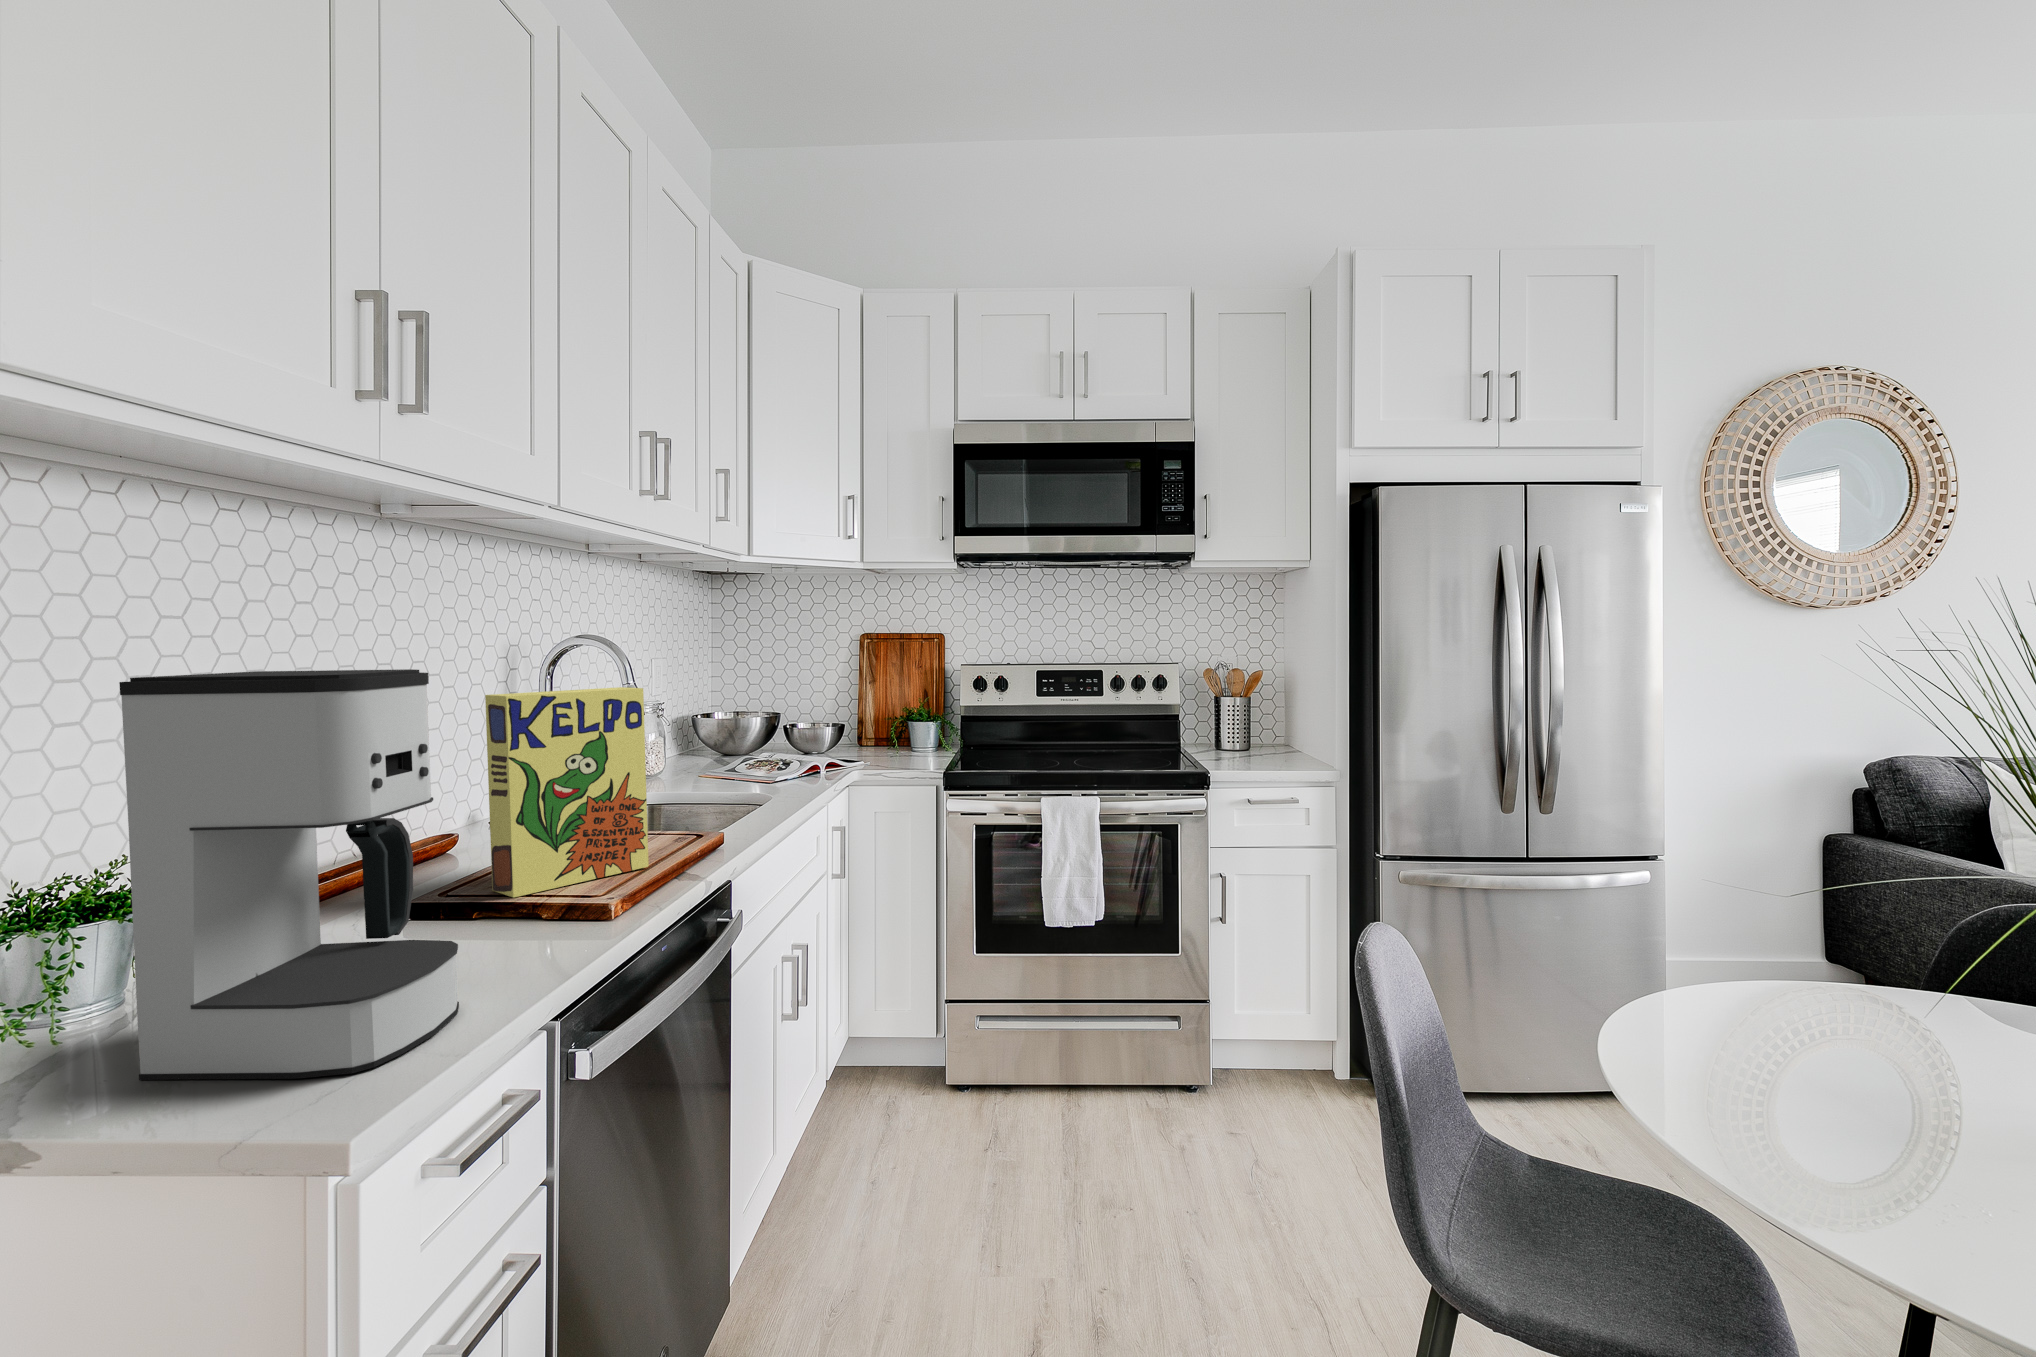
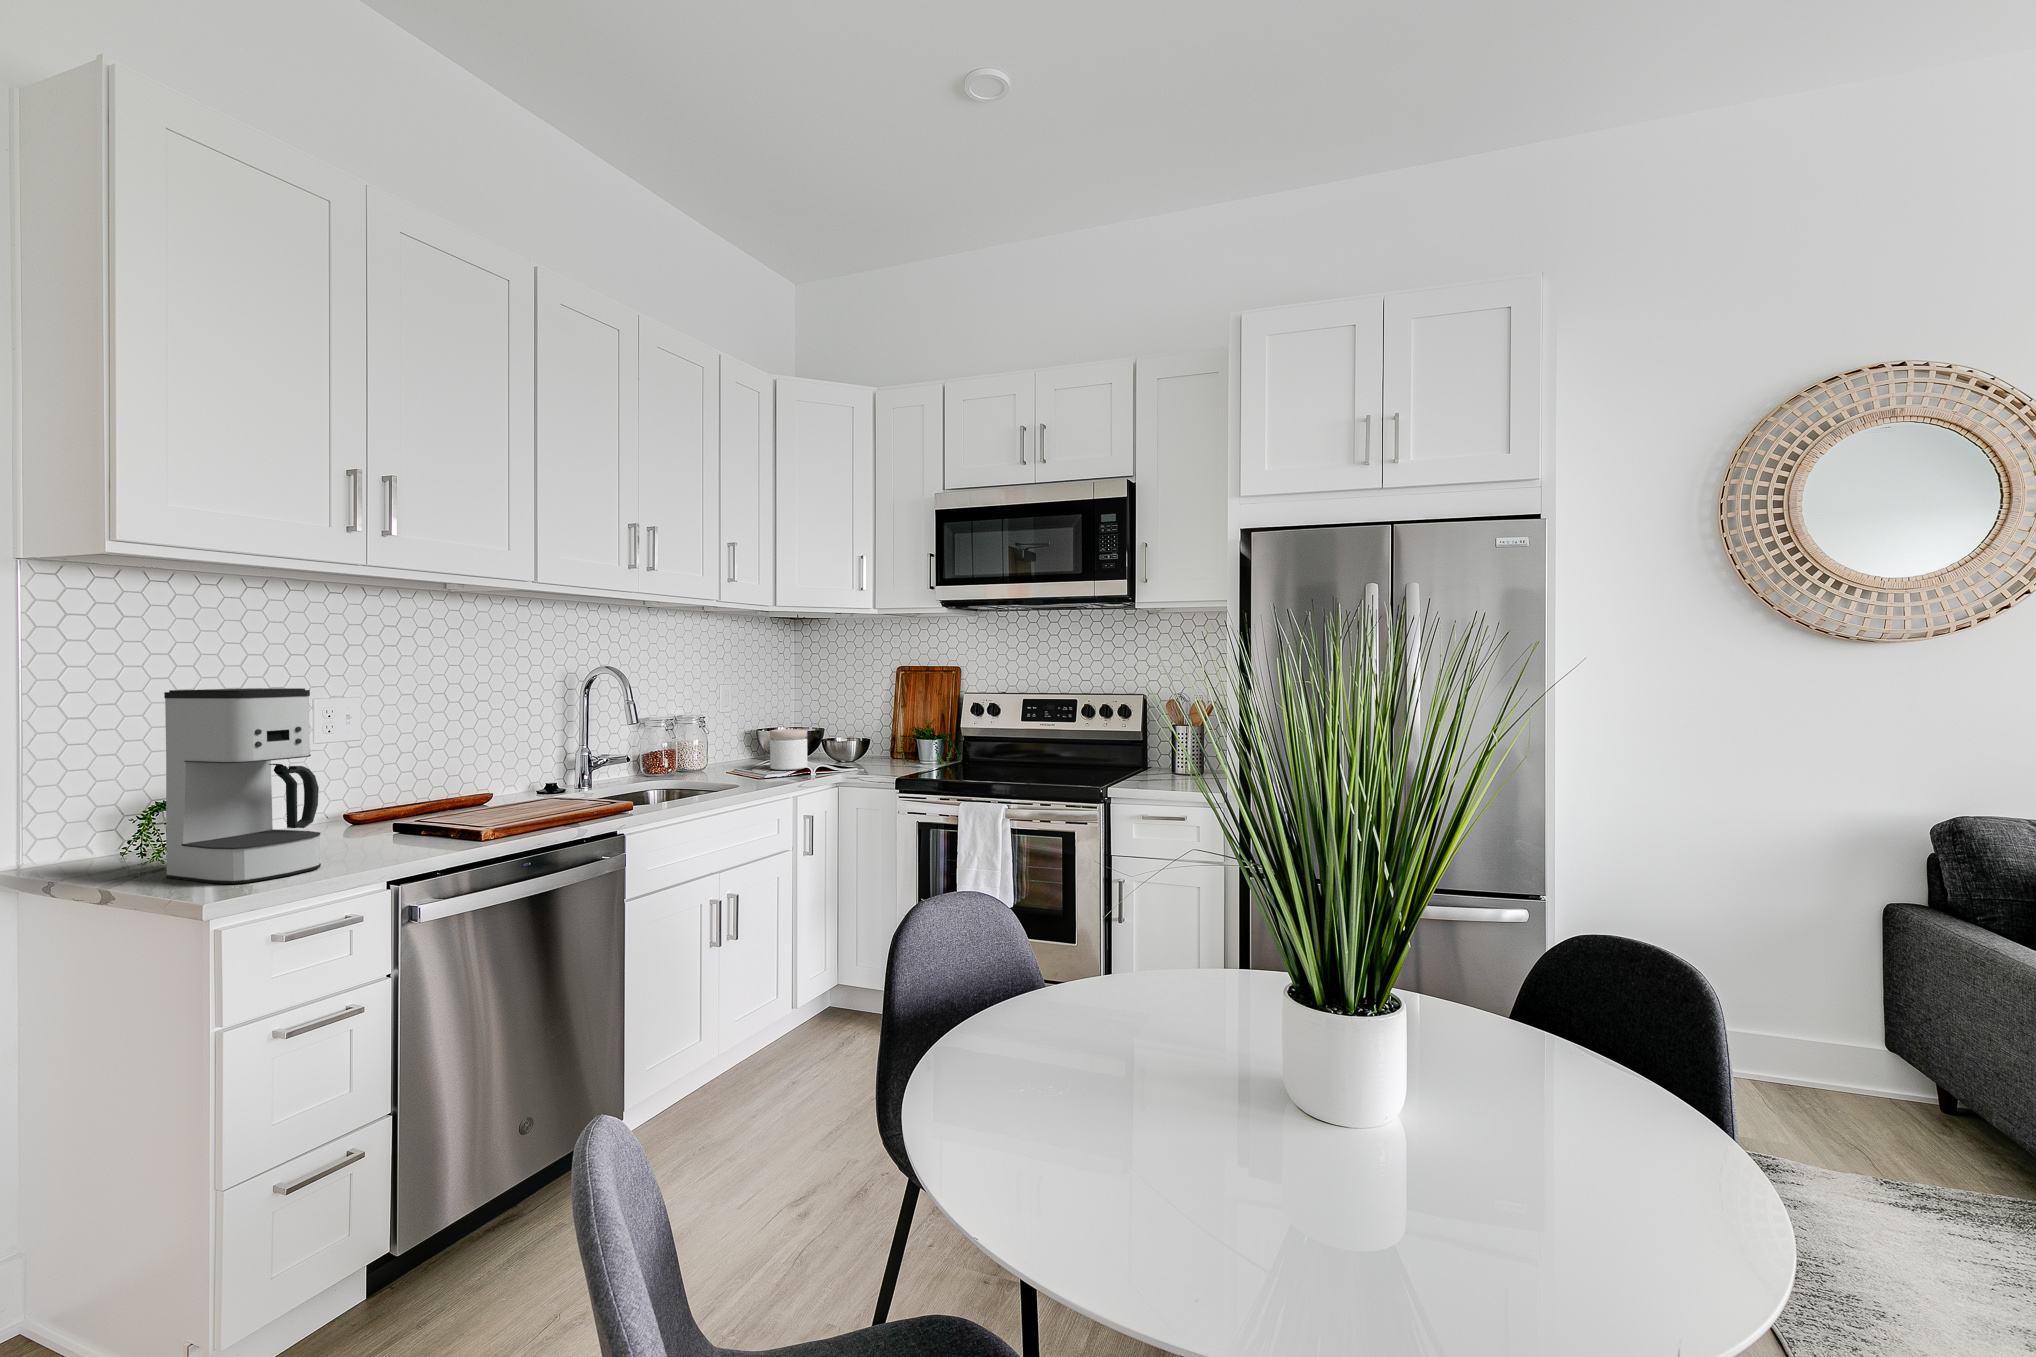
cereal box: present [485,687,648,897] -> none [448,703,551,829]
jar: none [744,714,793,767] -> present [770,729,808,770]

